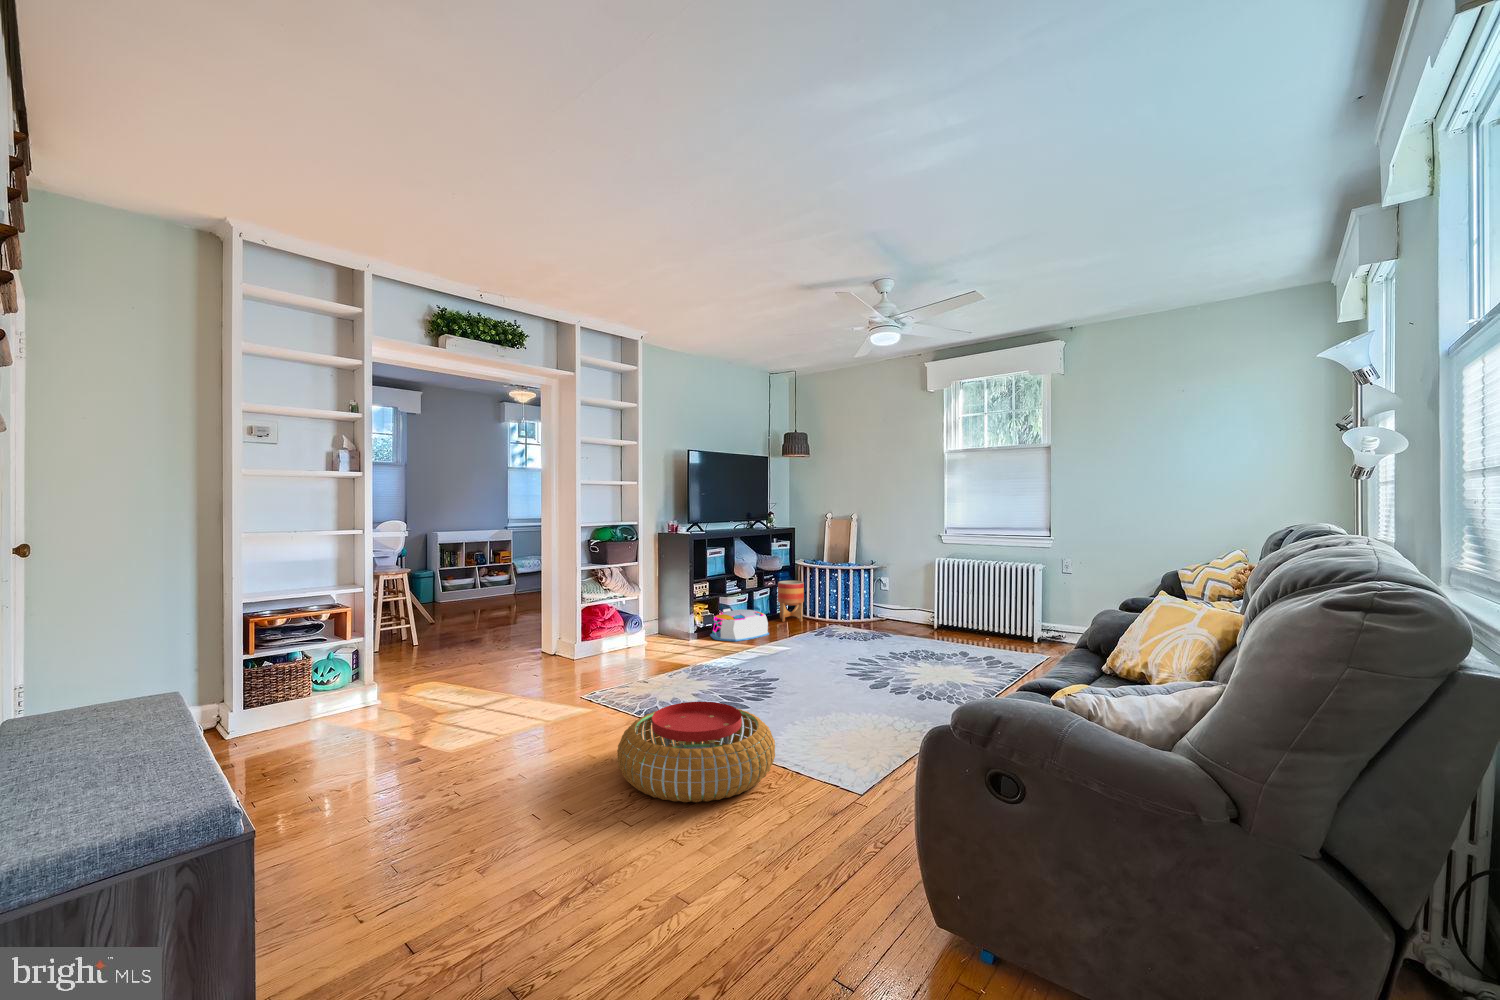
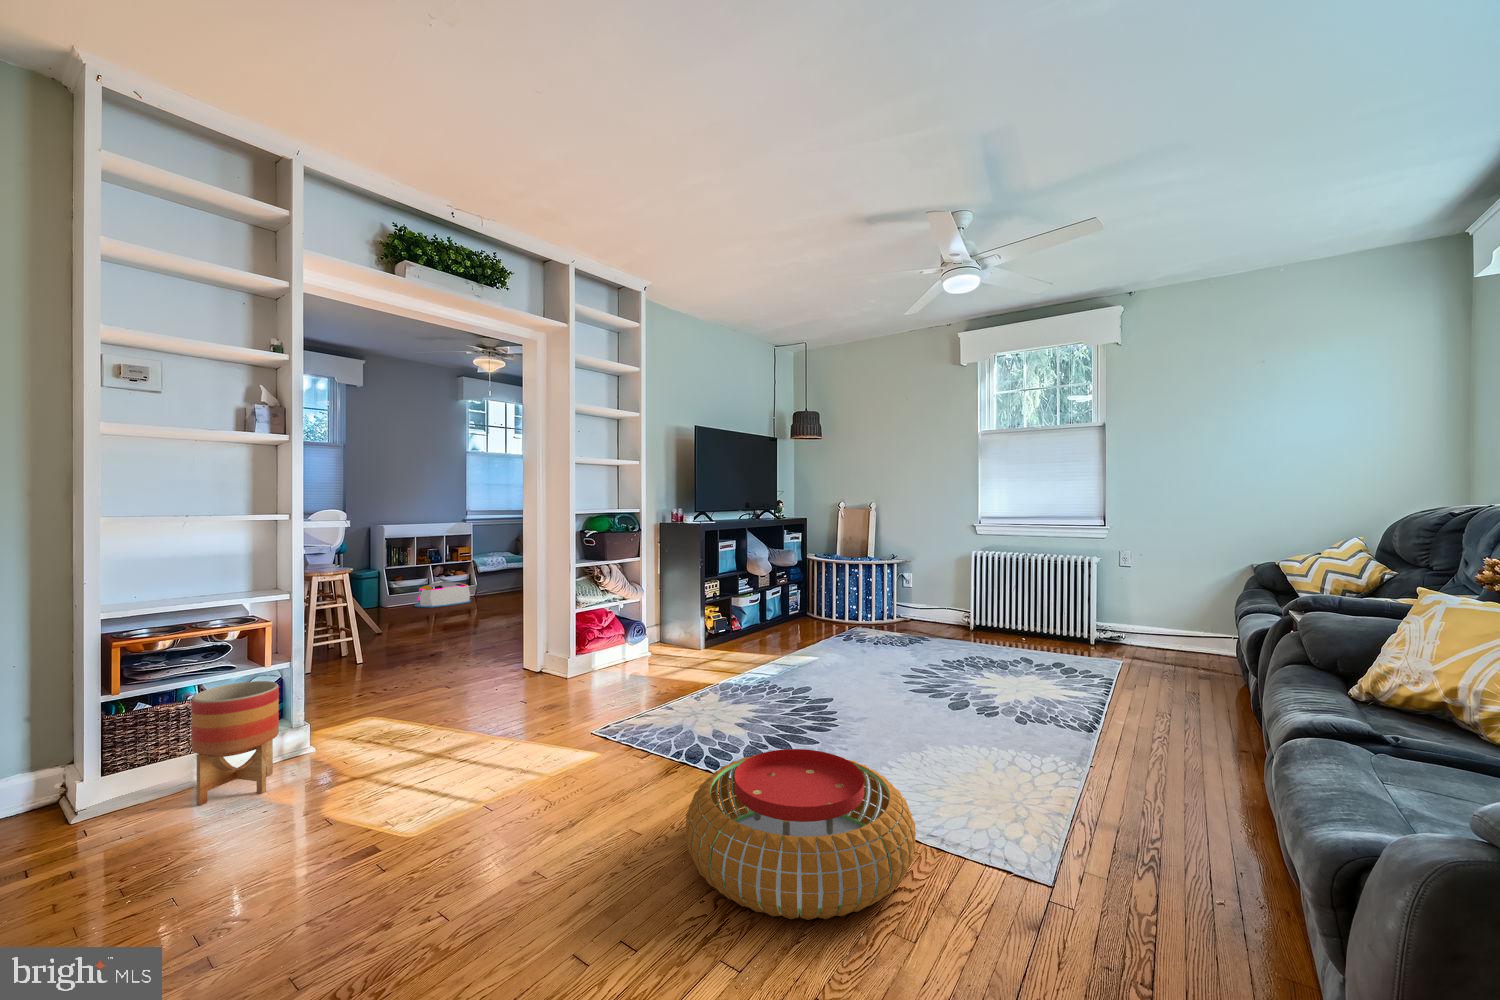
planter: present [778,581,804,622] -> present [191,681,279,805]
storage bin: present [710,609,769,641] -> present [415,582,471,608]

